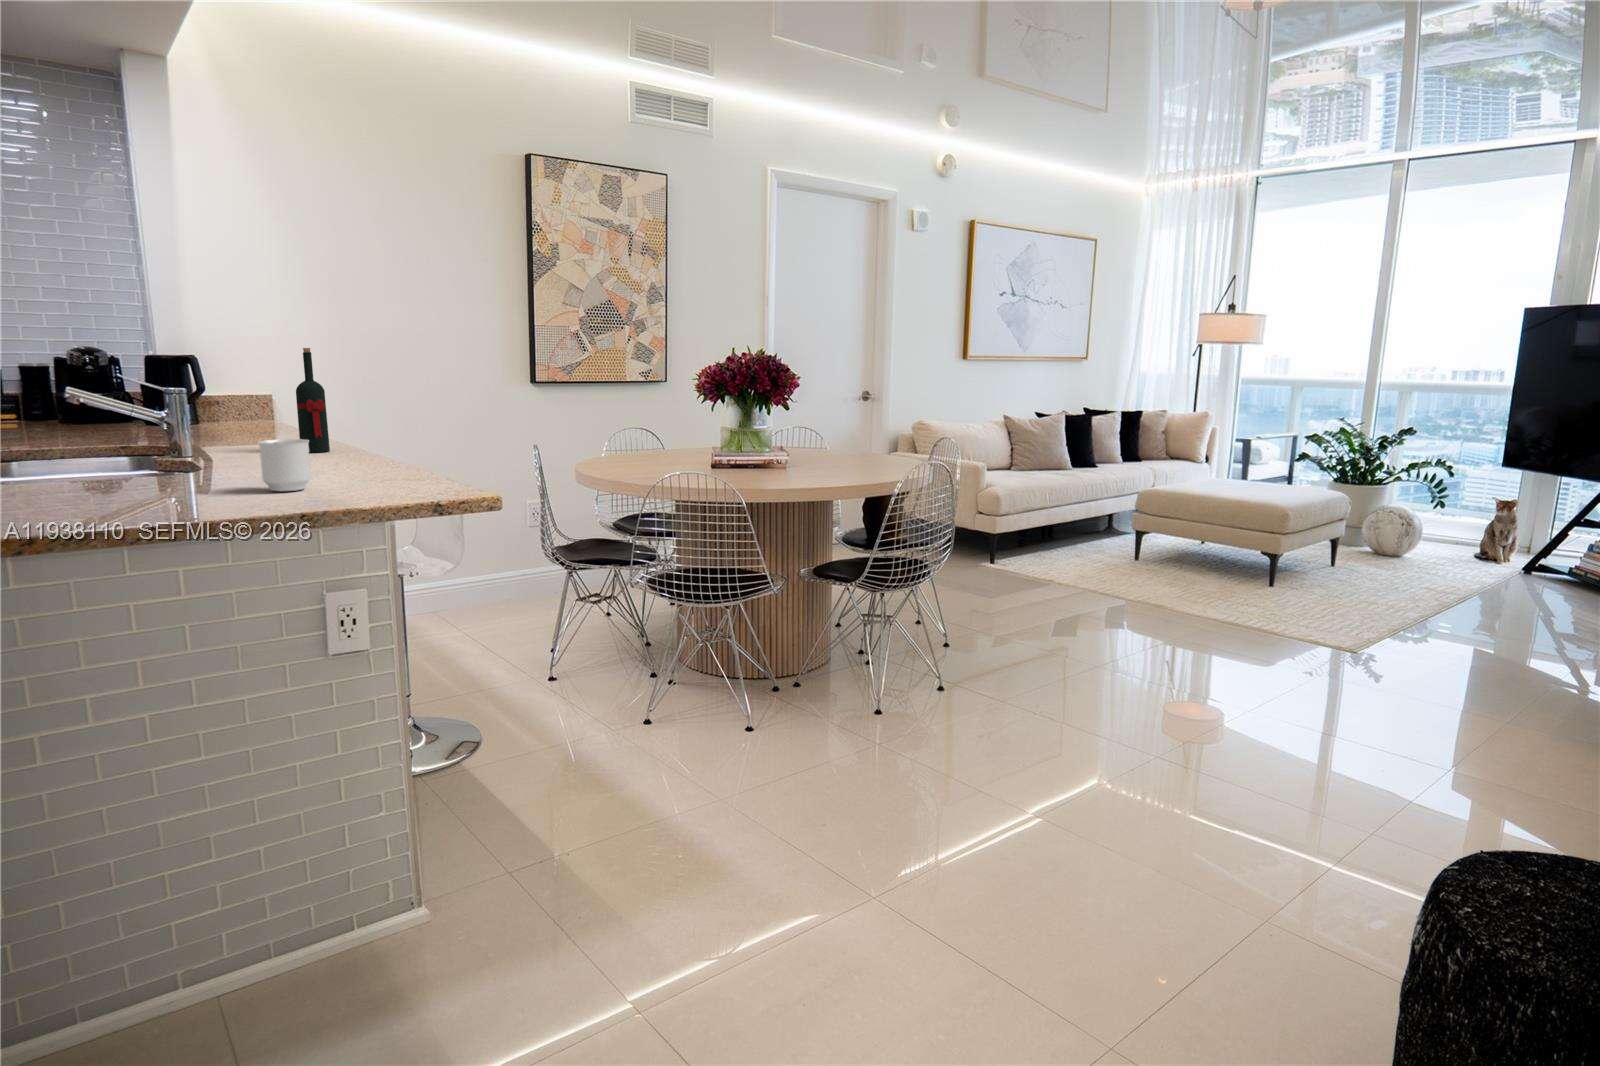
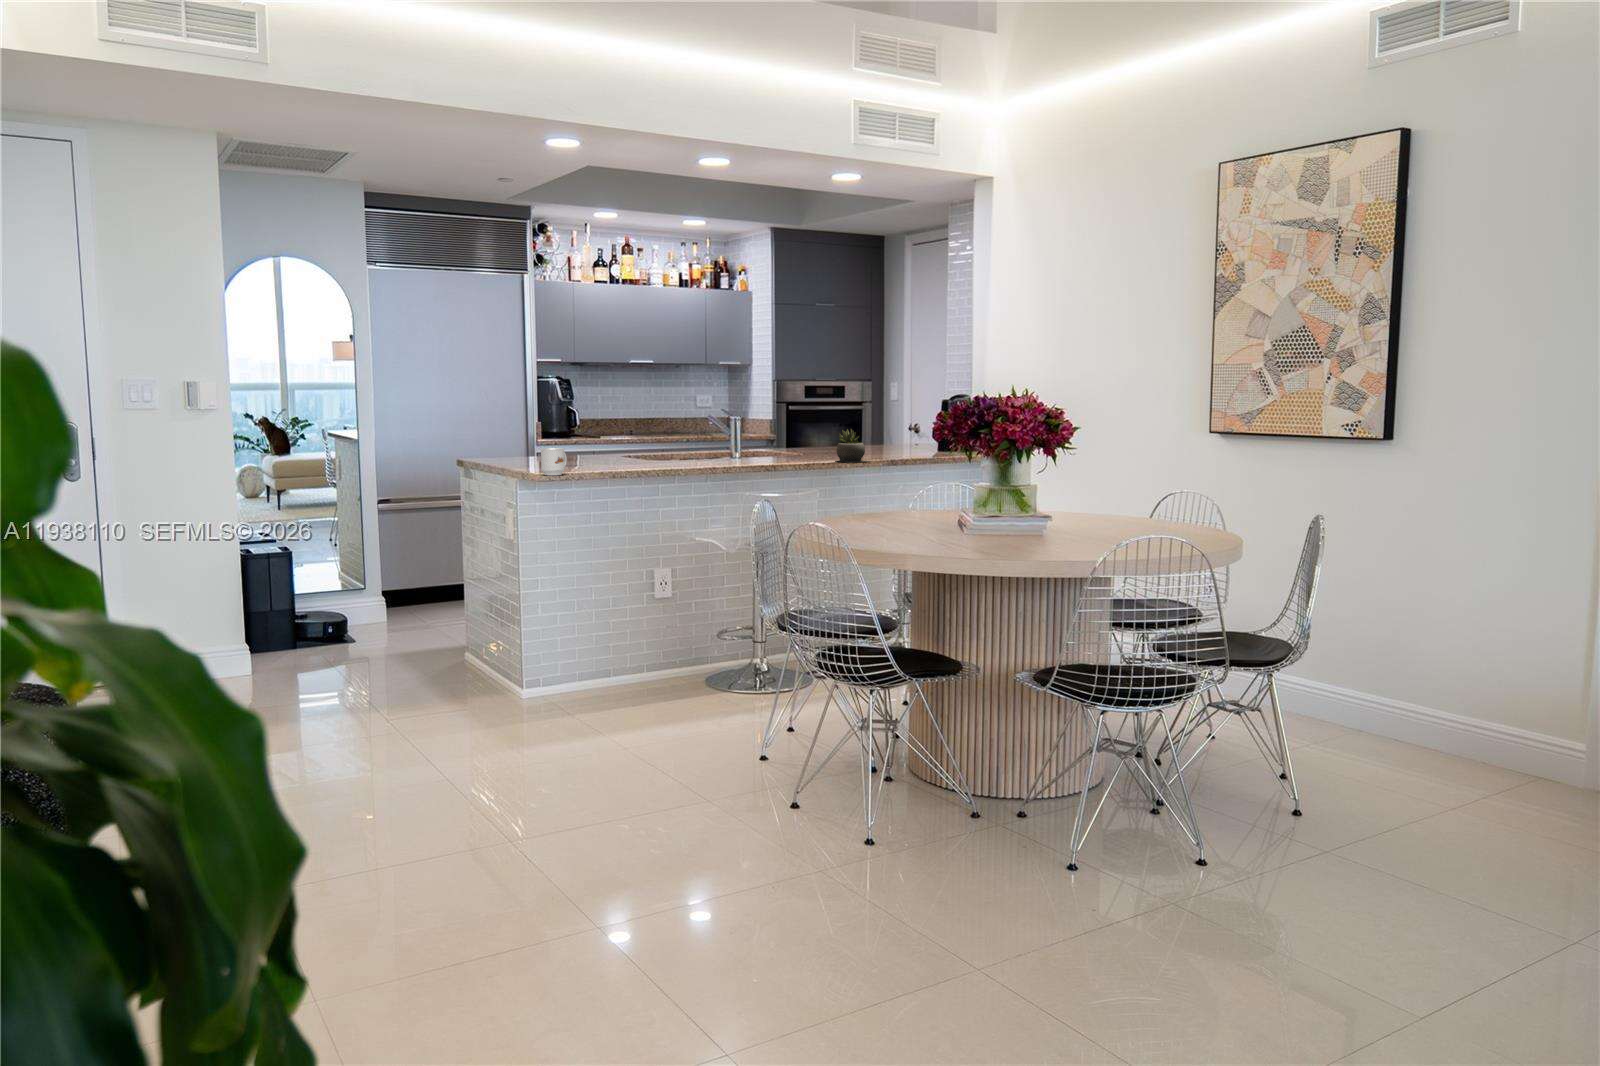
wine bottle: present [296,348,330,452] -> none [735,397,757,469]
succulent plant: none [217,392,268,438] -> present [837,430,868,463]

